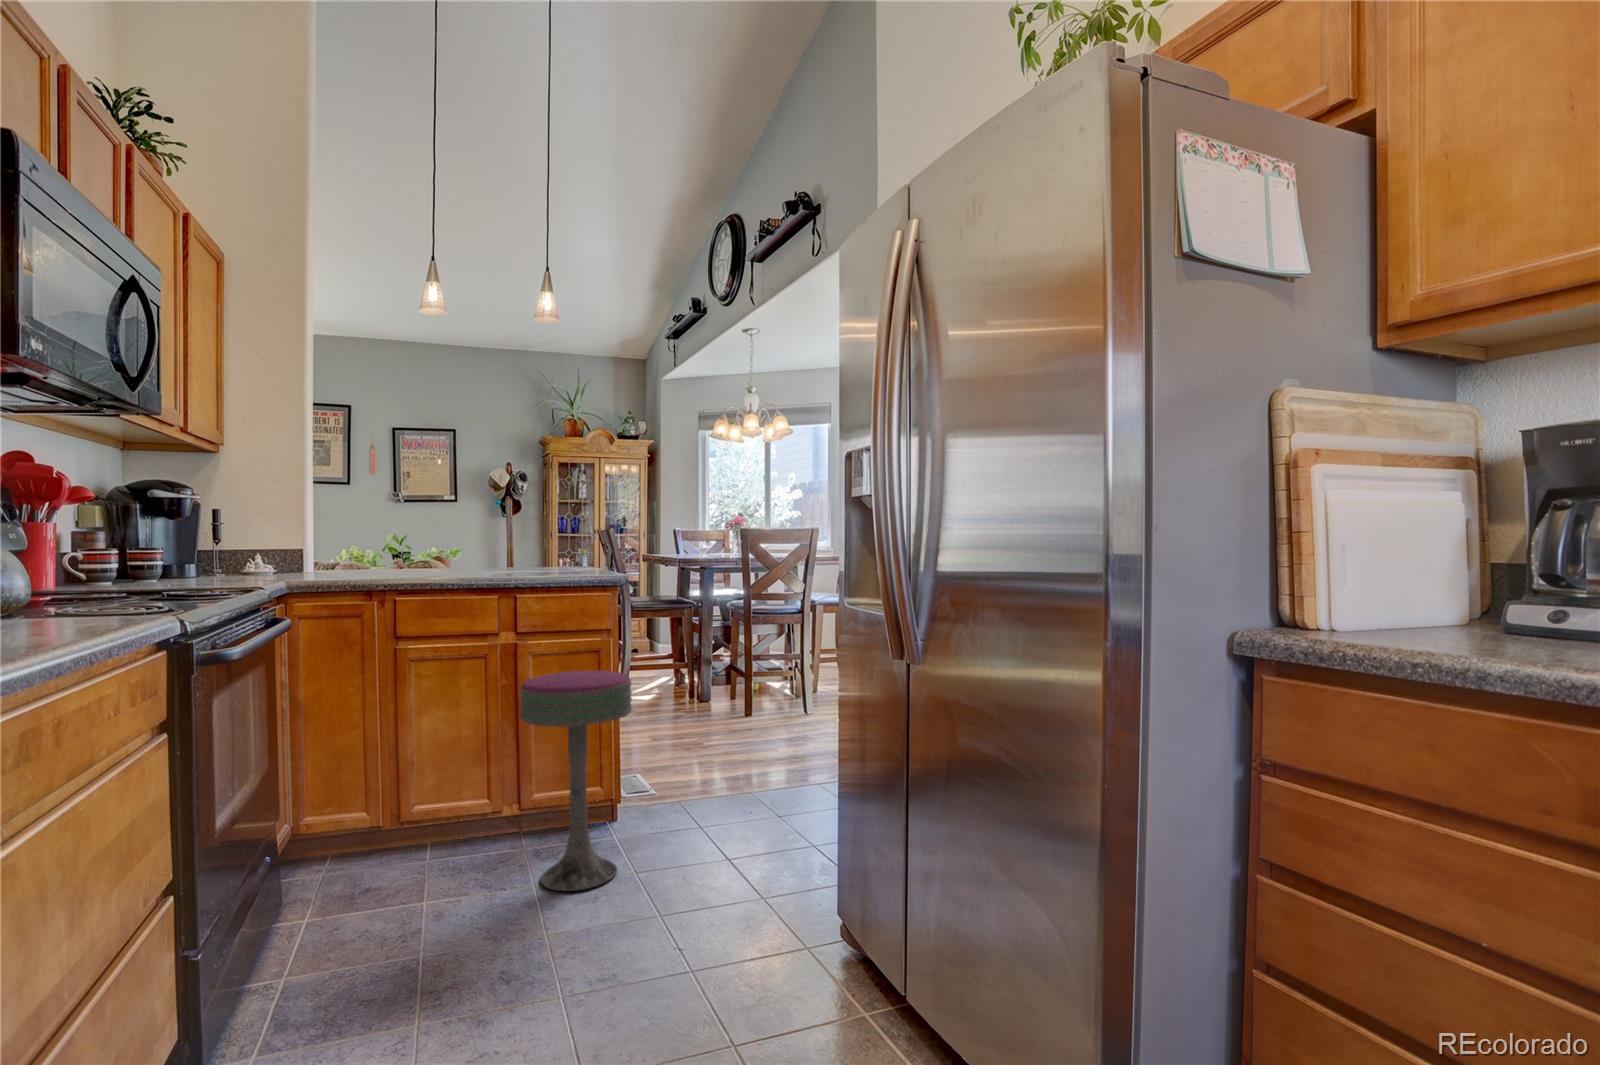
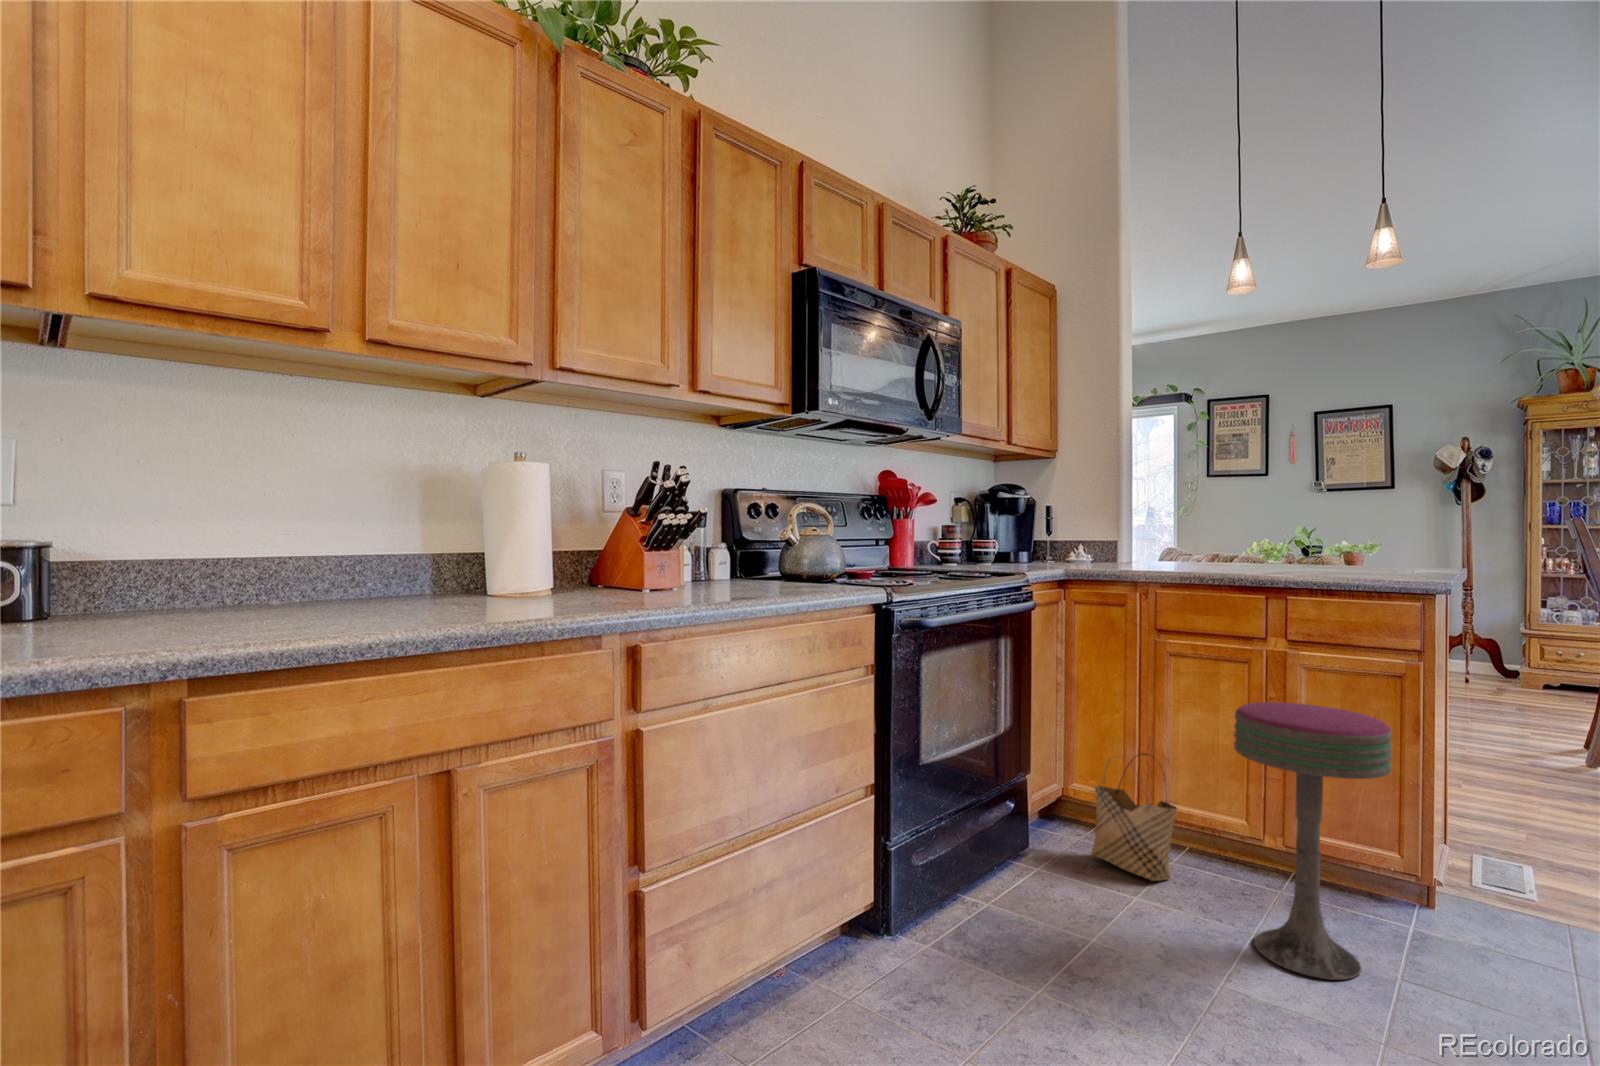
woven basket: none [351,757,446,885] -> present [1091,753,1177,881]

